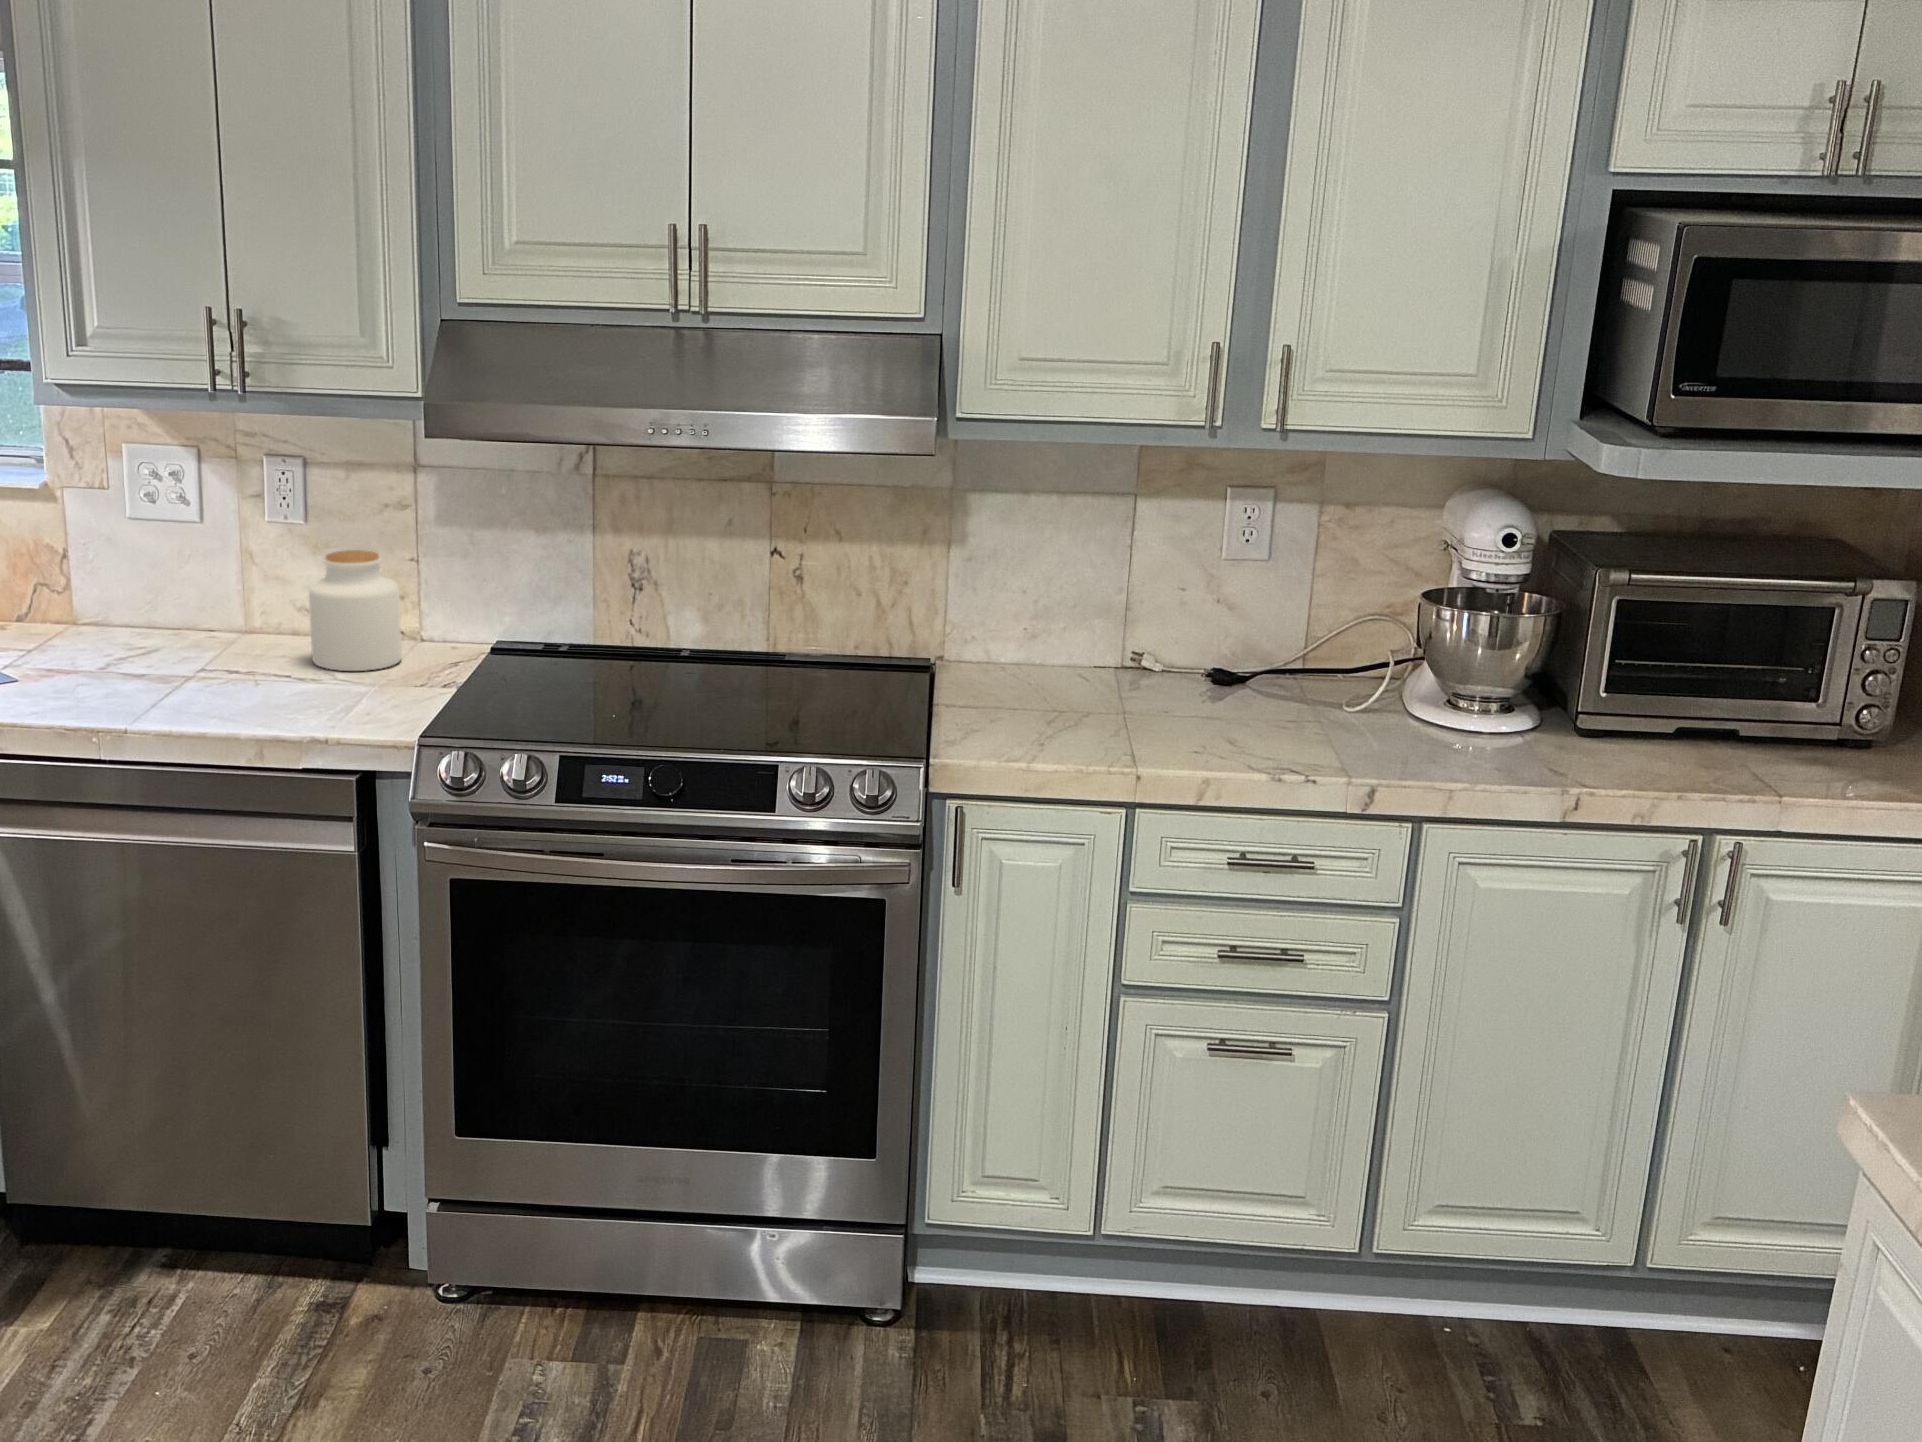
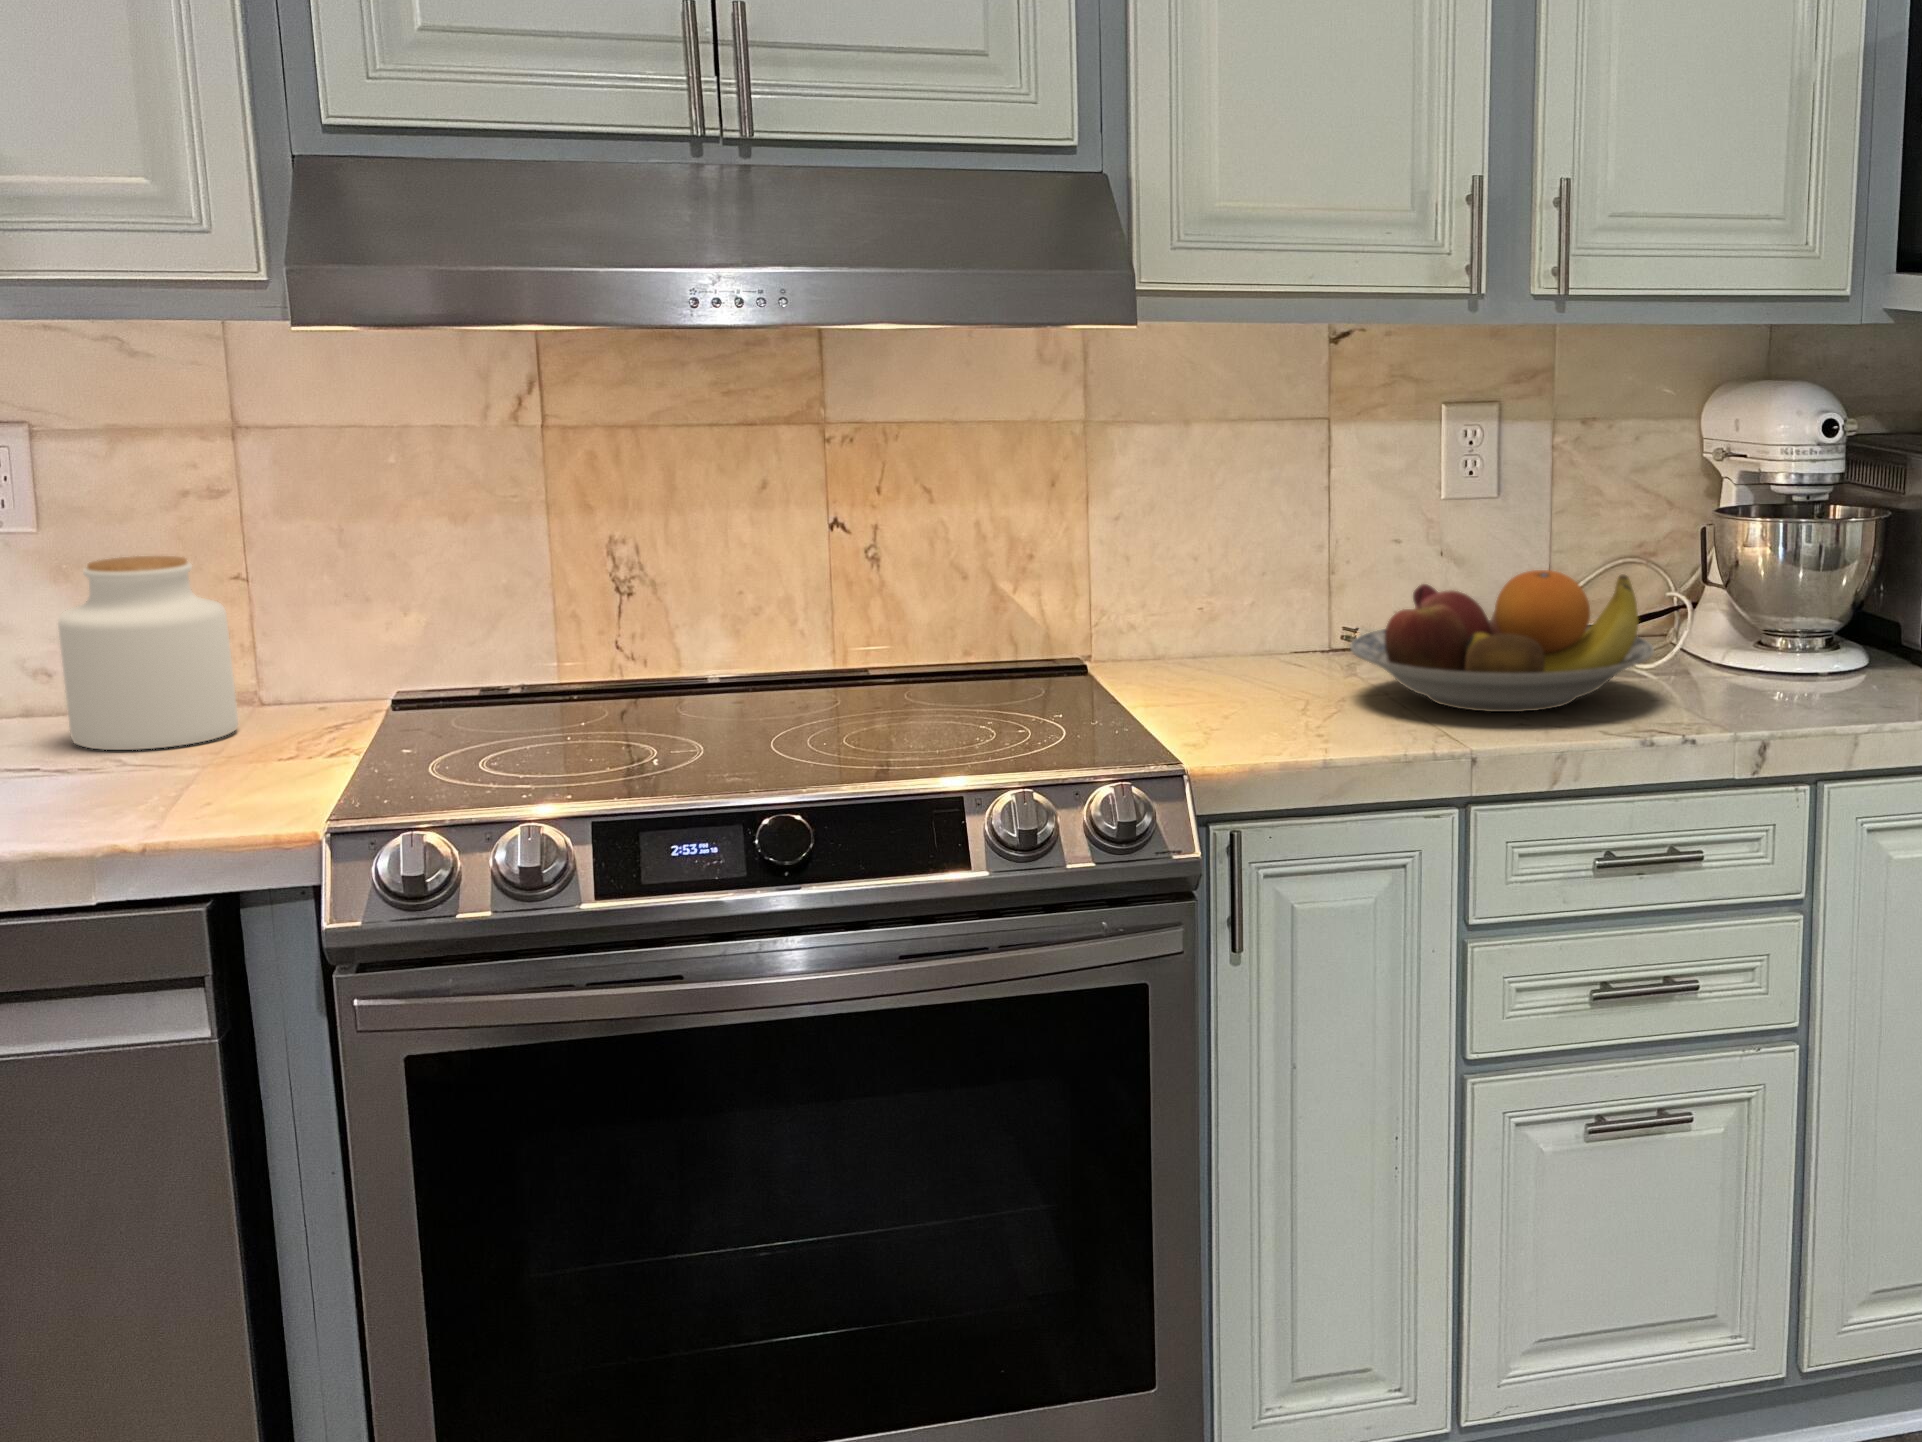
fruit bowl: none [1095,634,1323,742] -> present [1350,570,1654,712]

